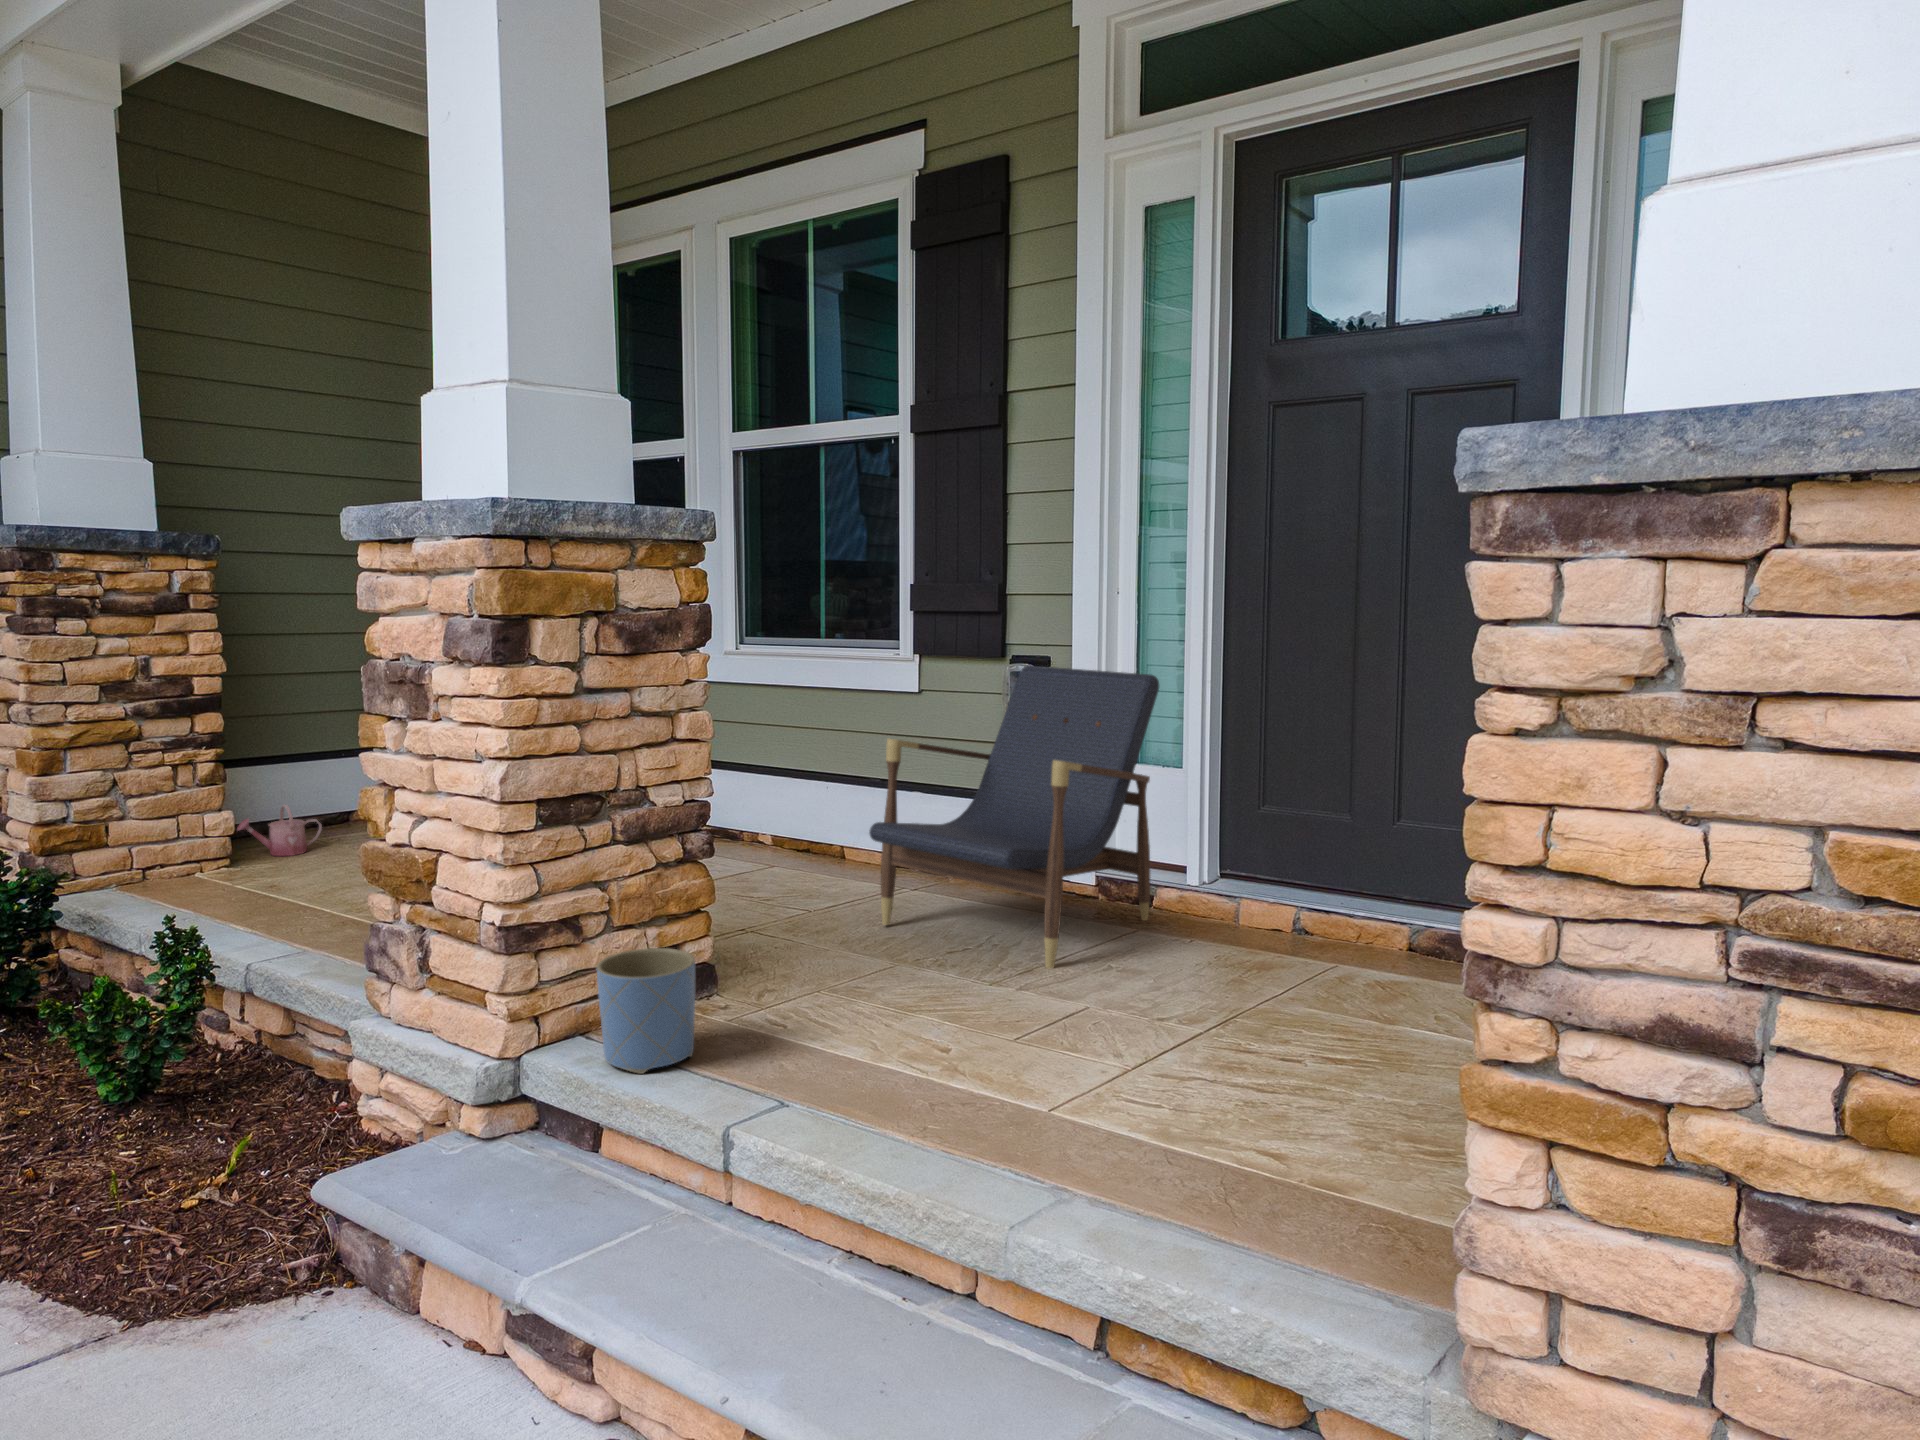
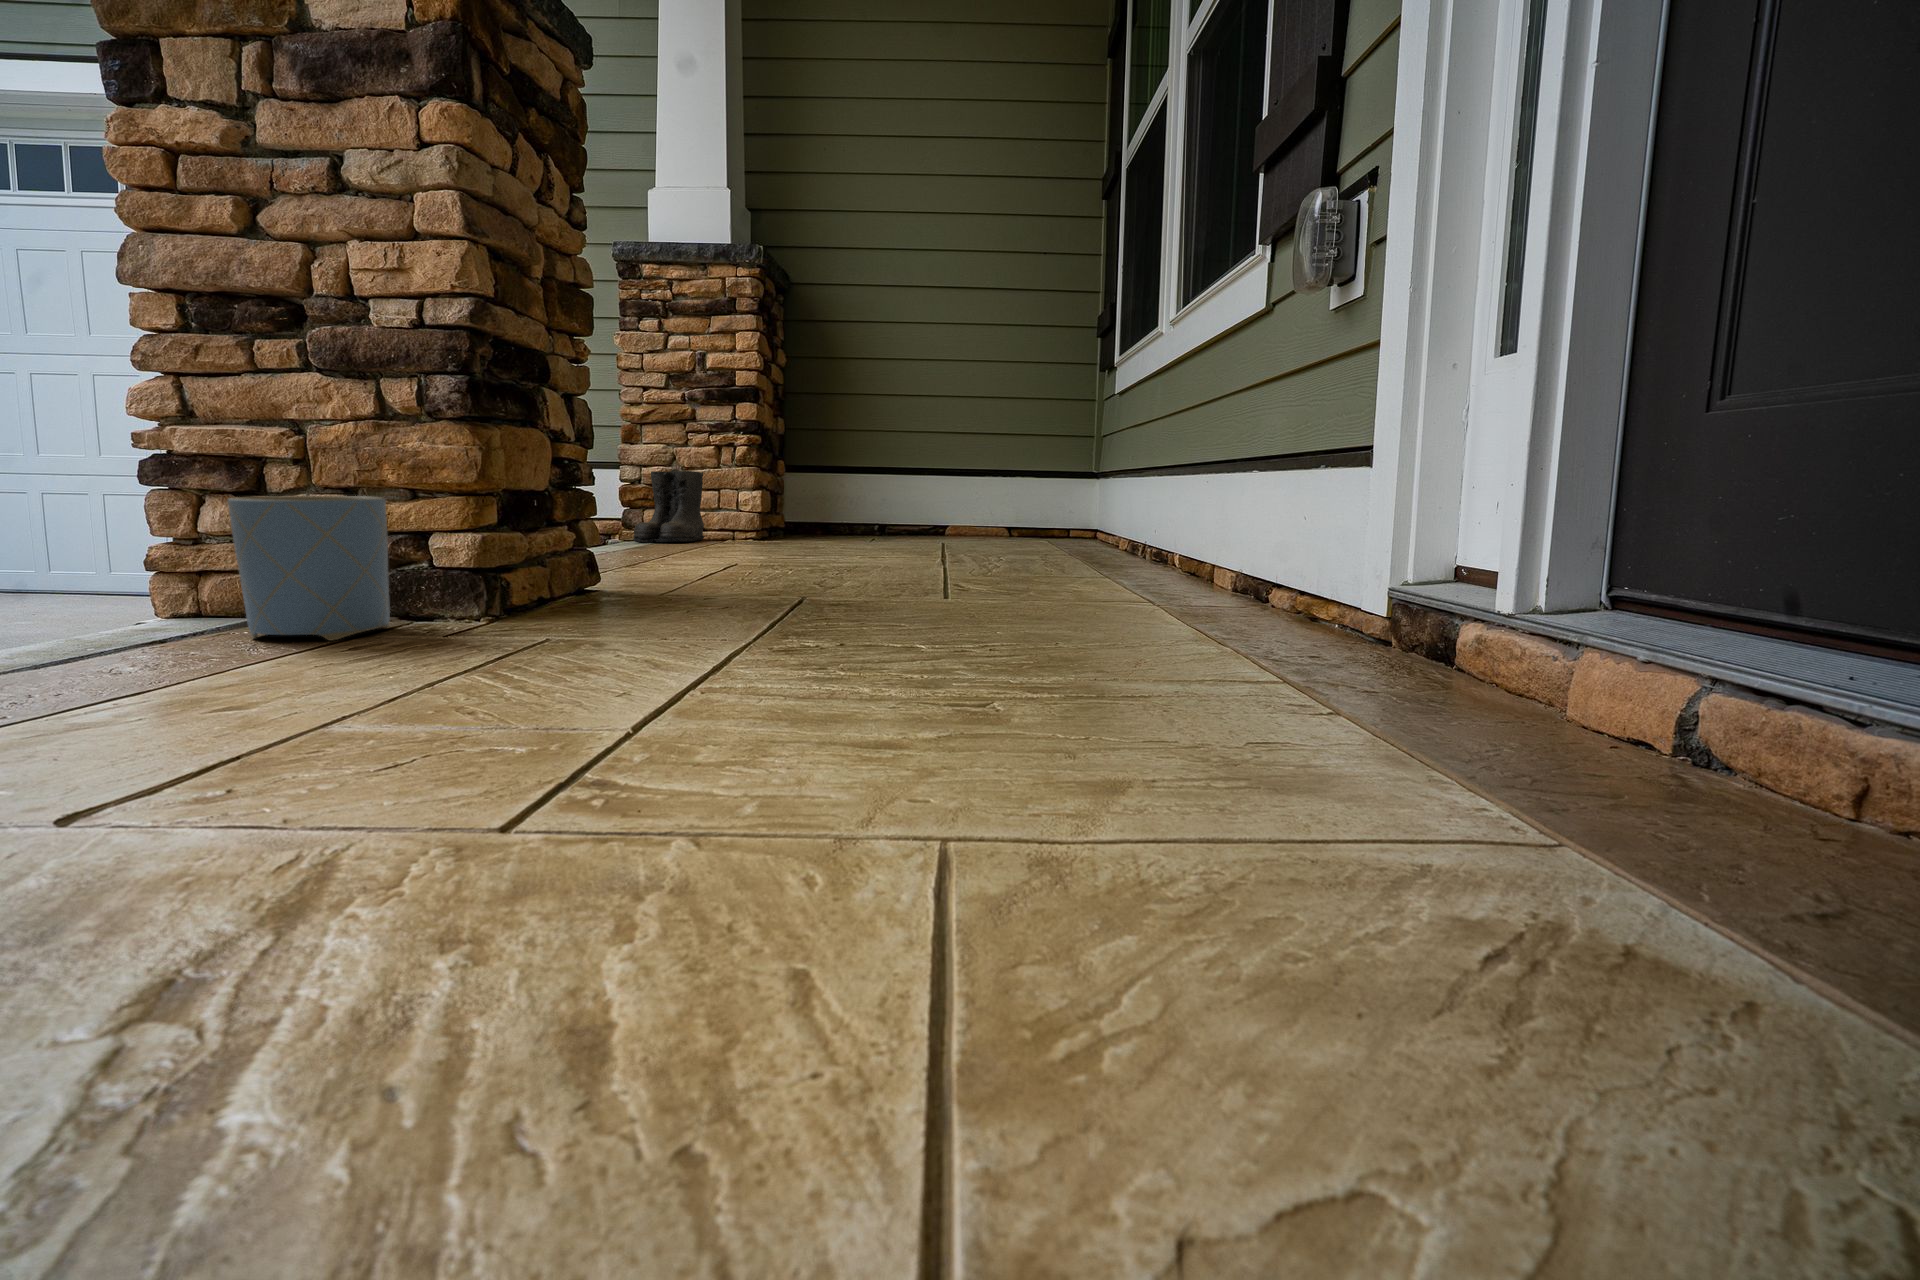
lounge chair: present [869,666,1159,969] -> none [897,102,1474,681]
boots: none [107,801,201,904] -> present [633,469,705,543]
watering can: present [237,804,322,856] -> none [773,497,839,540]

